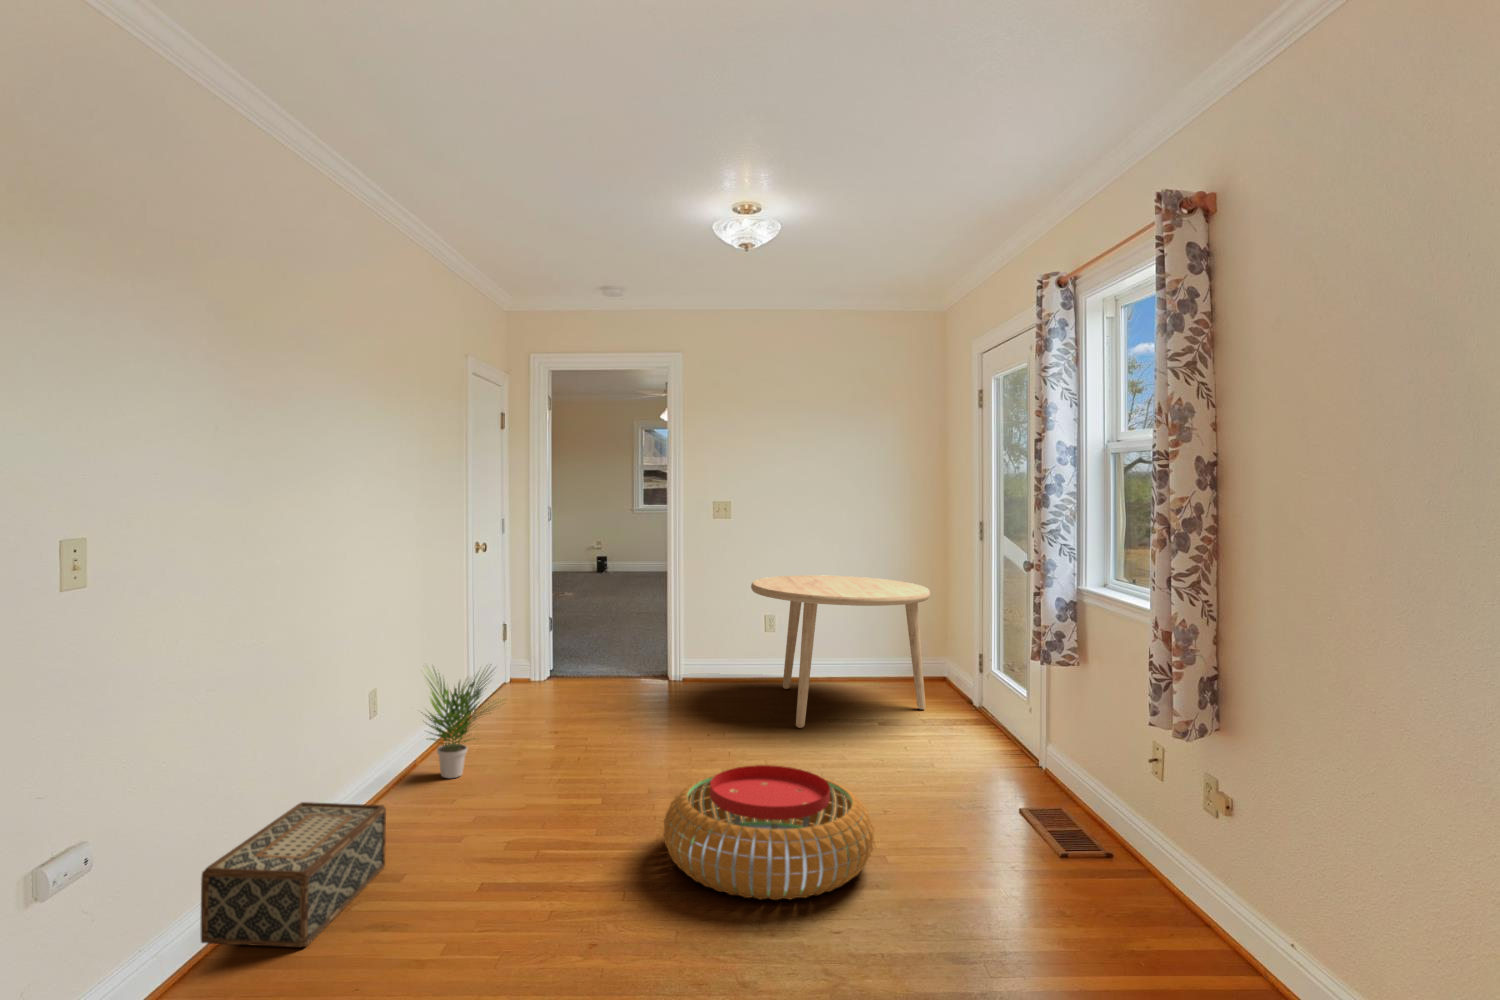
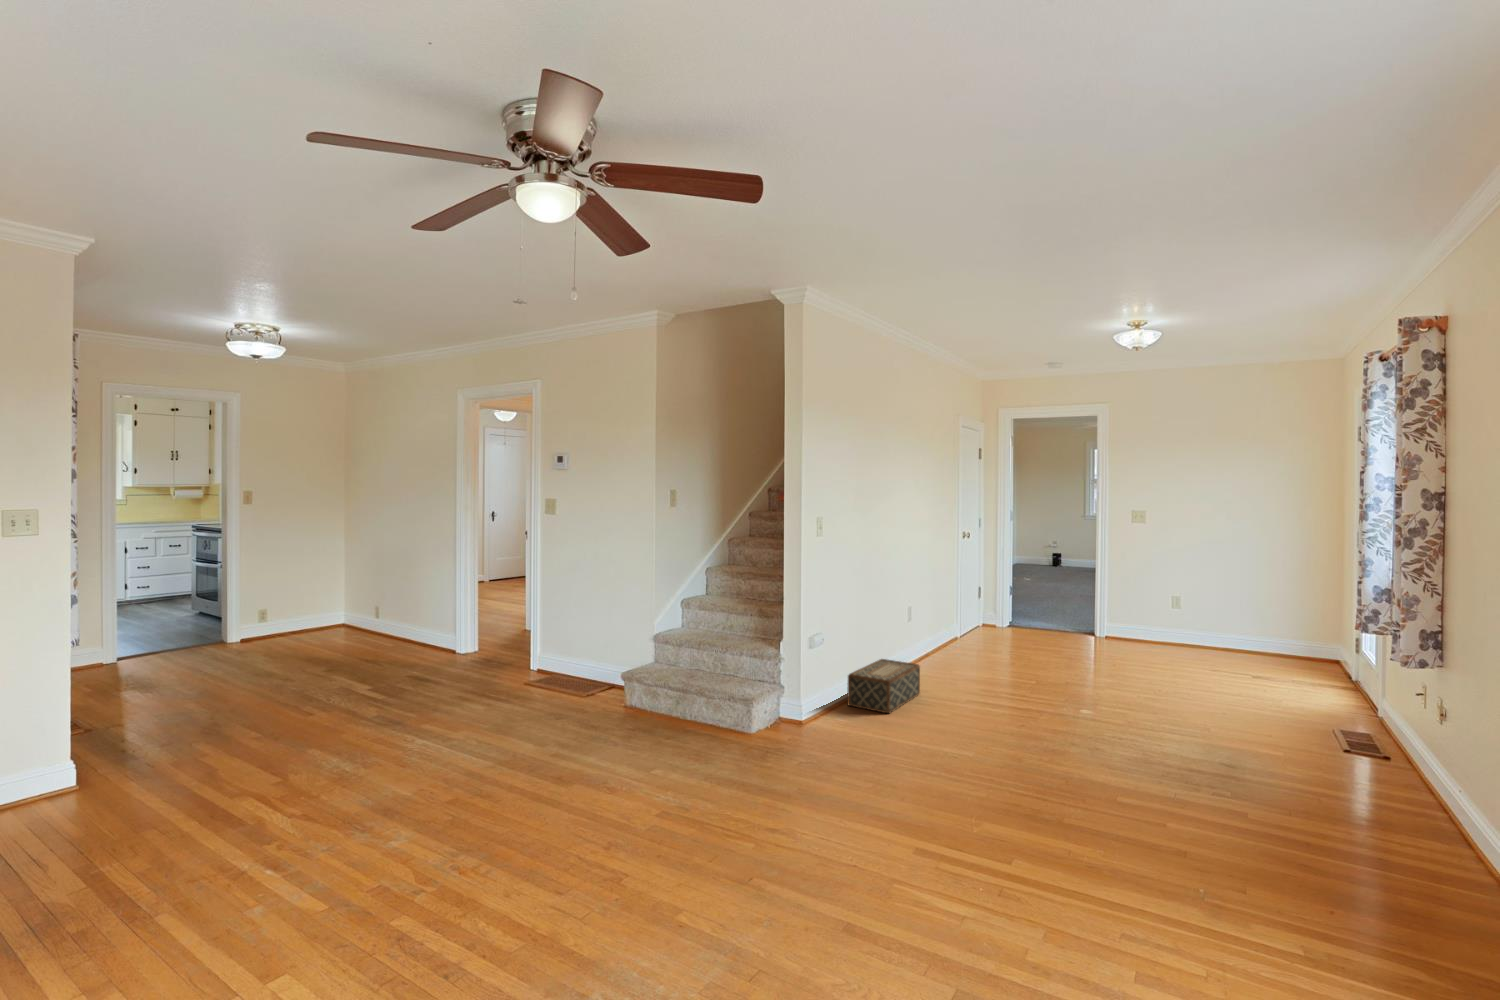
dining table: present [751,575,930,728] -> none [1149,568,1300,671]
potted plant: present [421,673,499,778] -> none [920,604,980,667]
pouf: present [664,765,874,900] -> none [1065,671,1201,741]

